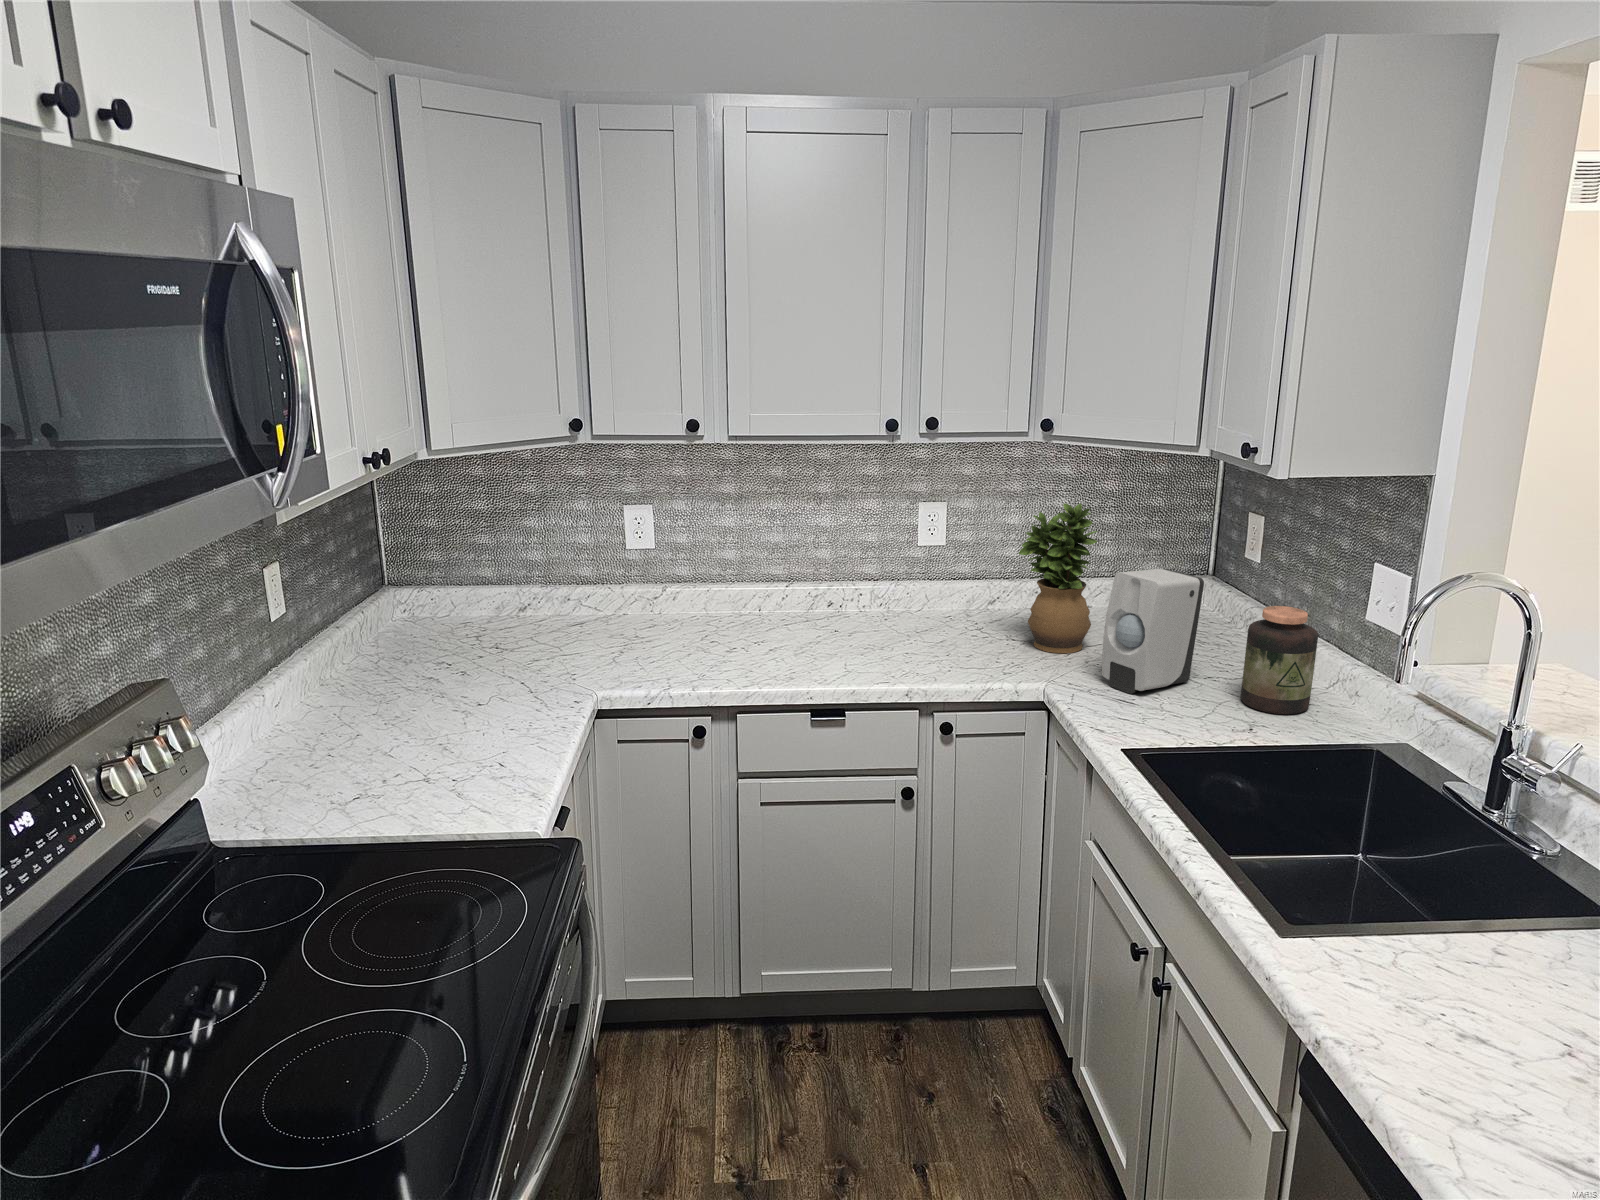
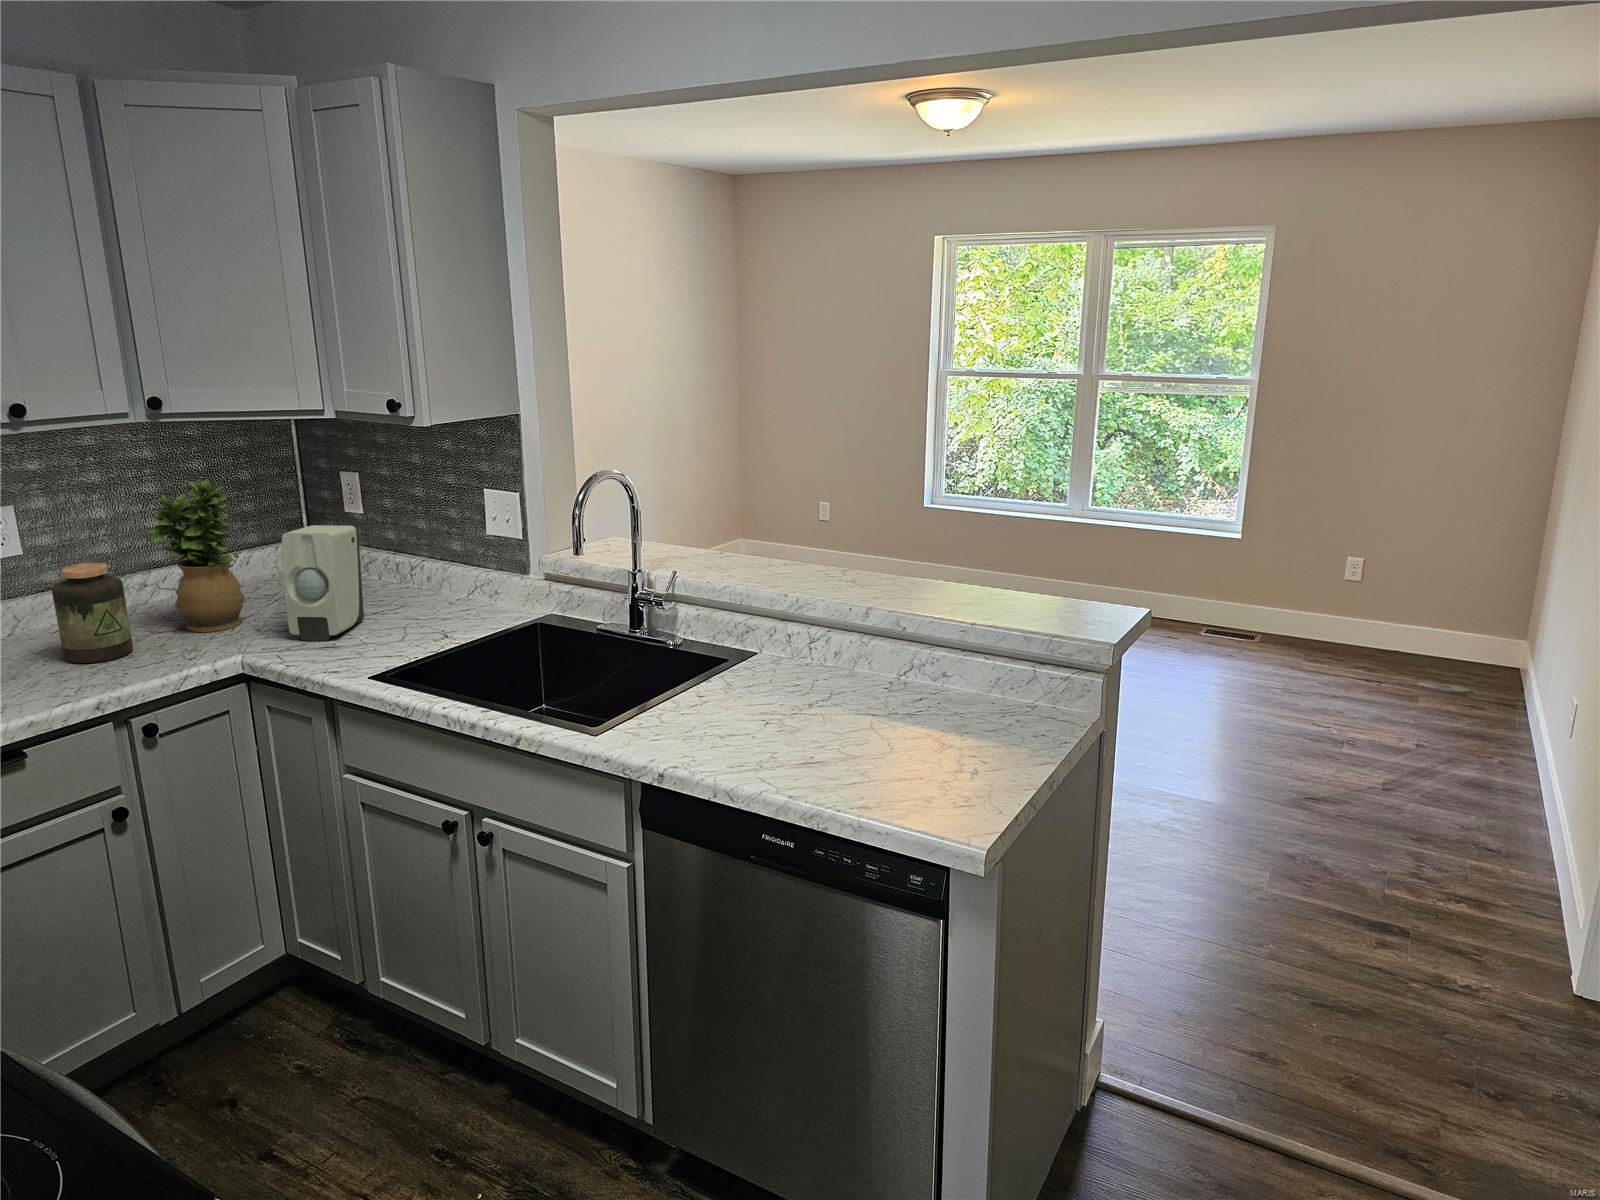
jar: present [1241,606,1318,714] -> present [52,563,133,663]

